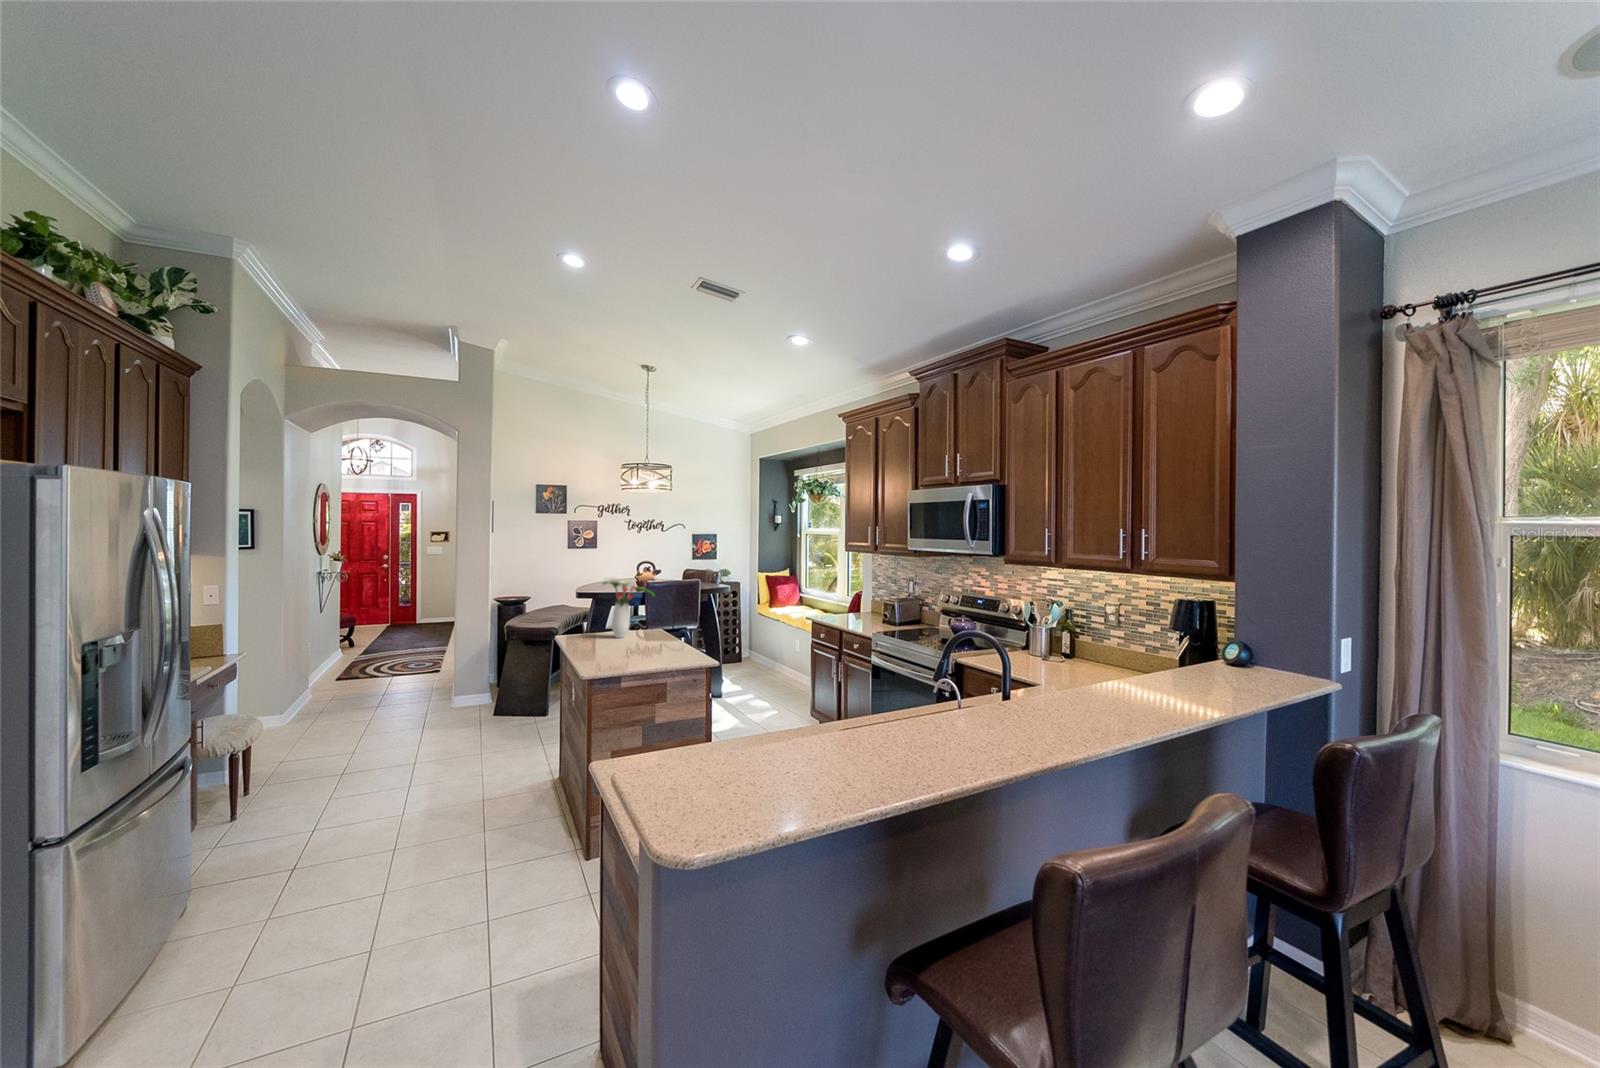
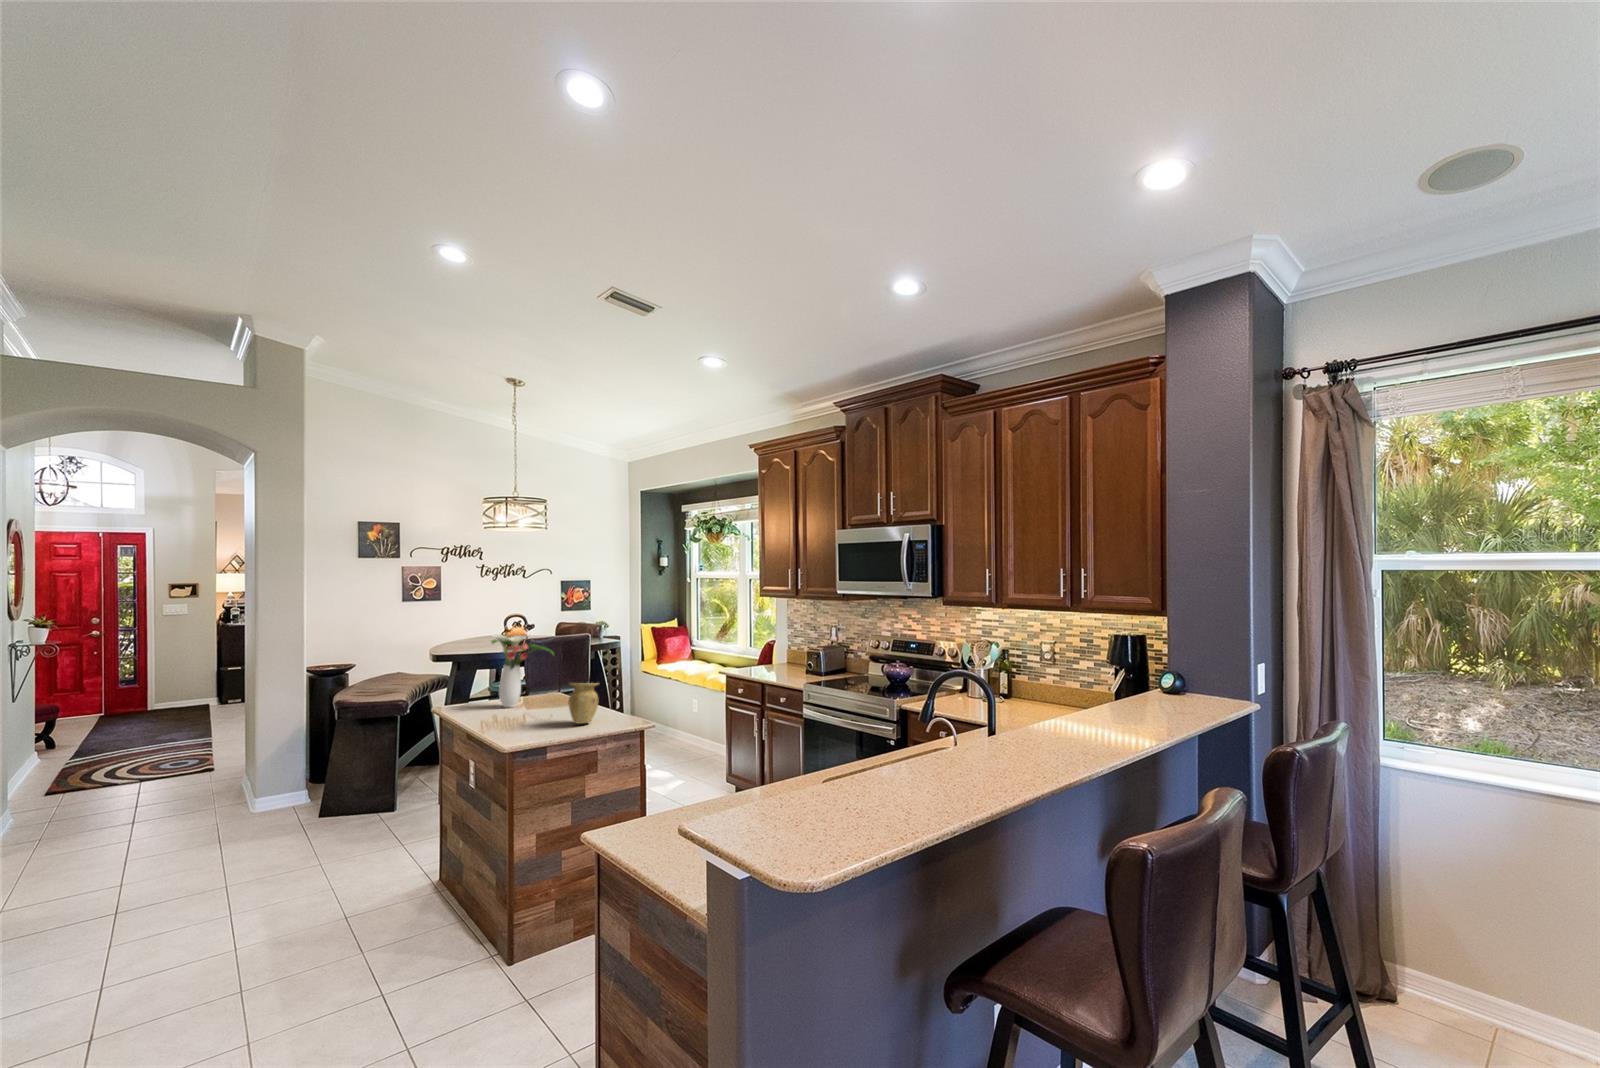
vase: none [656,620,682,655] -> present [569,683,598,724]

